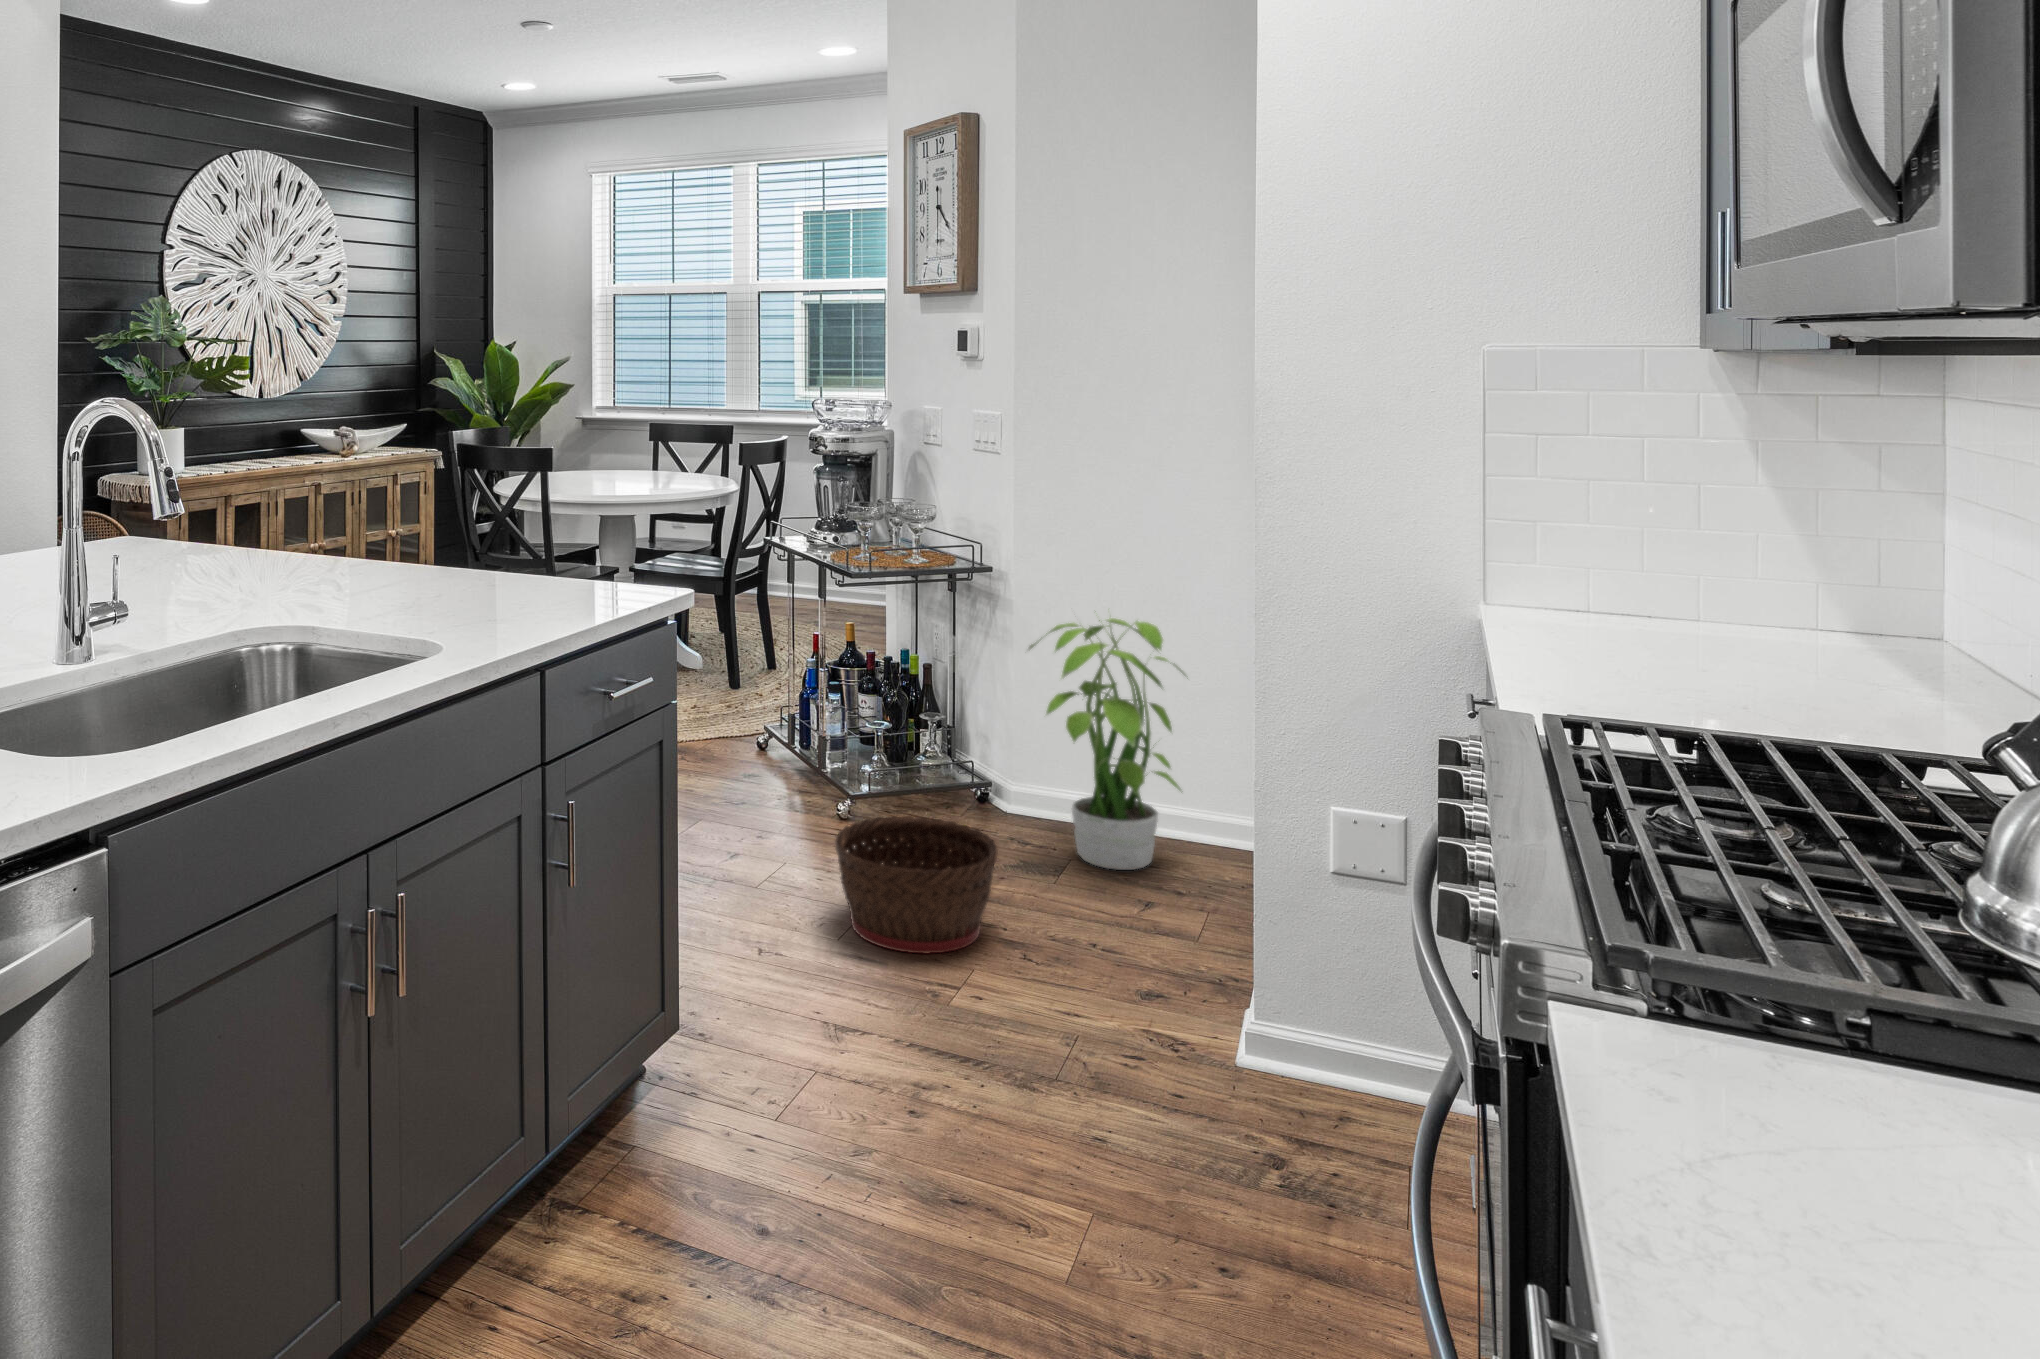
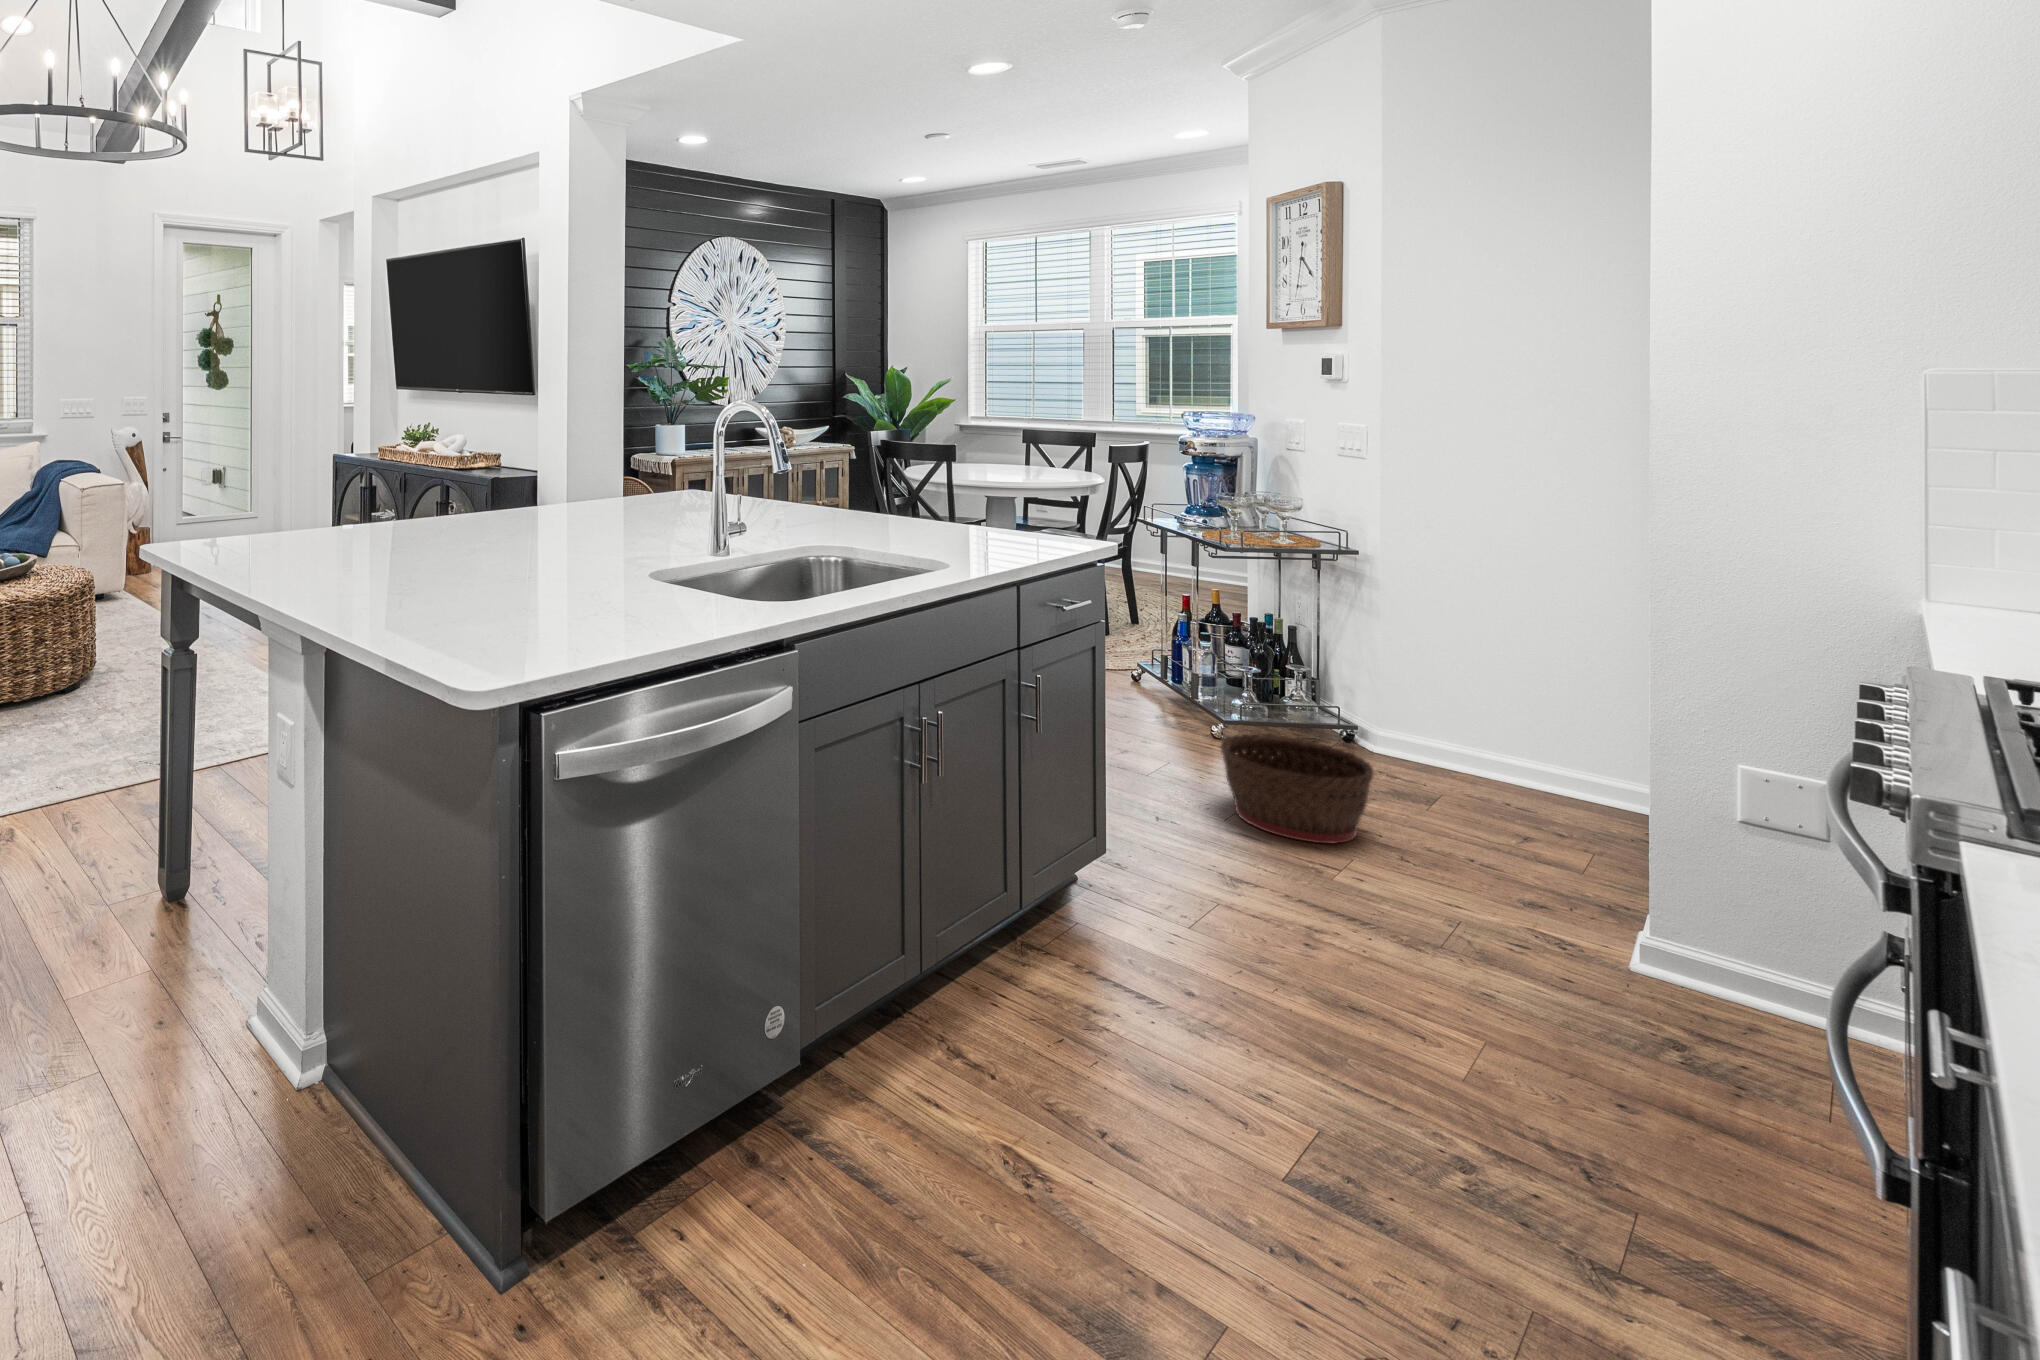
potted plant: present [1028,618,1188,870] -> none [1393,587,1568,810]

